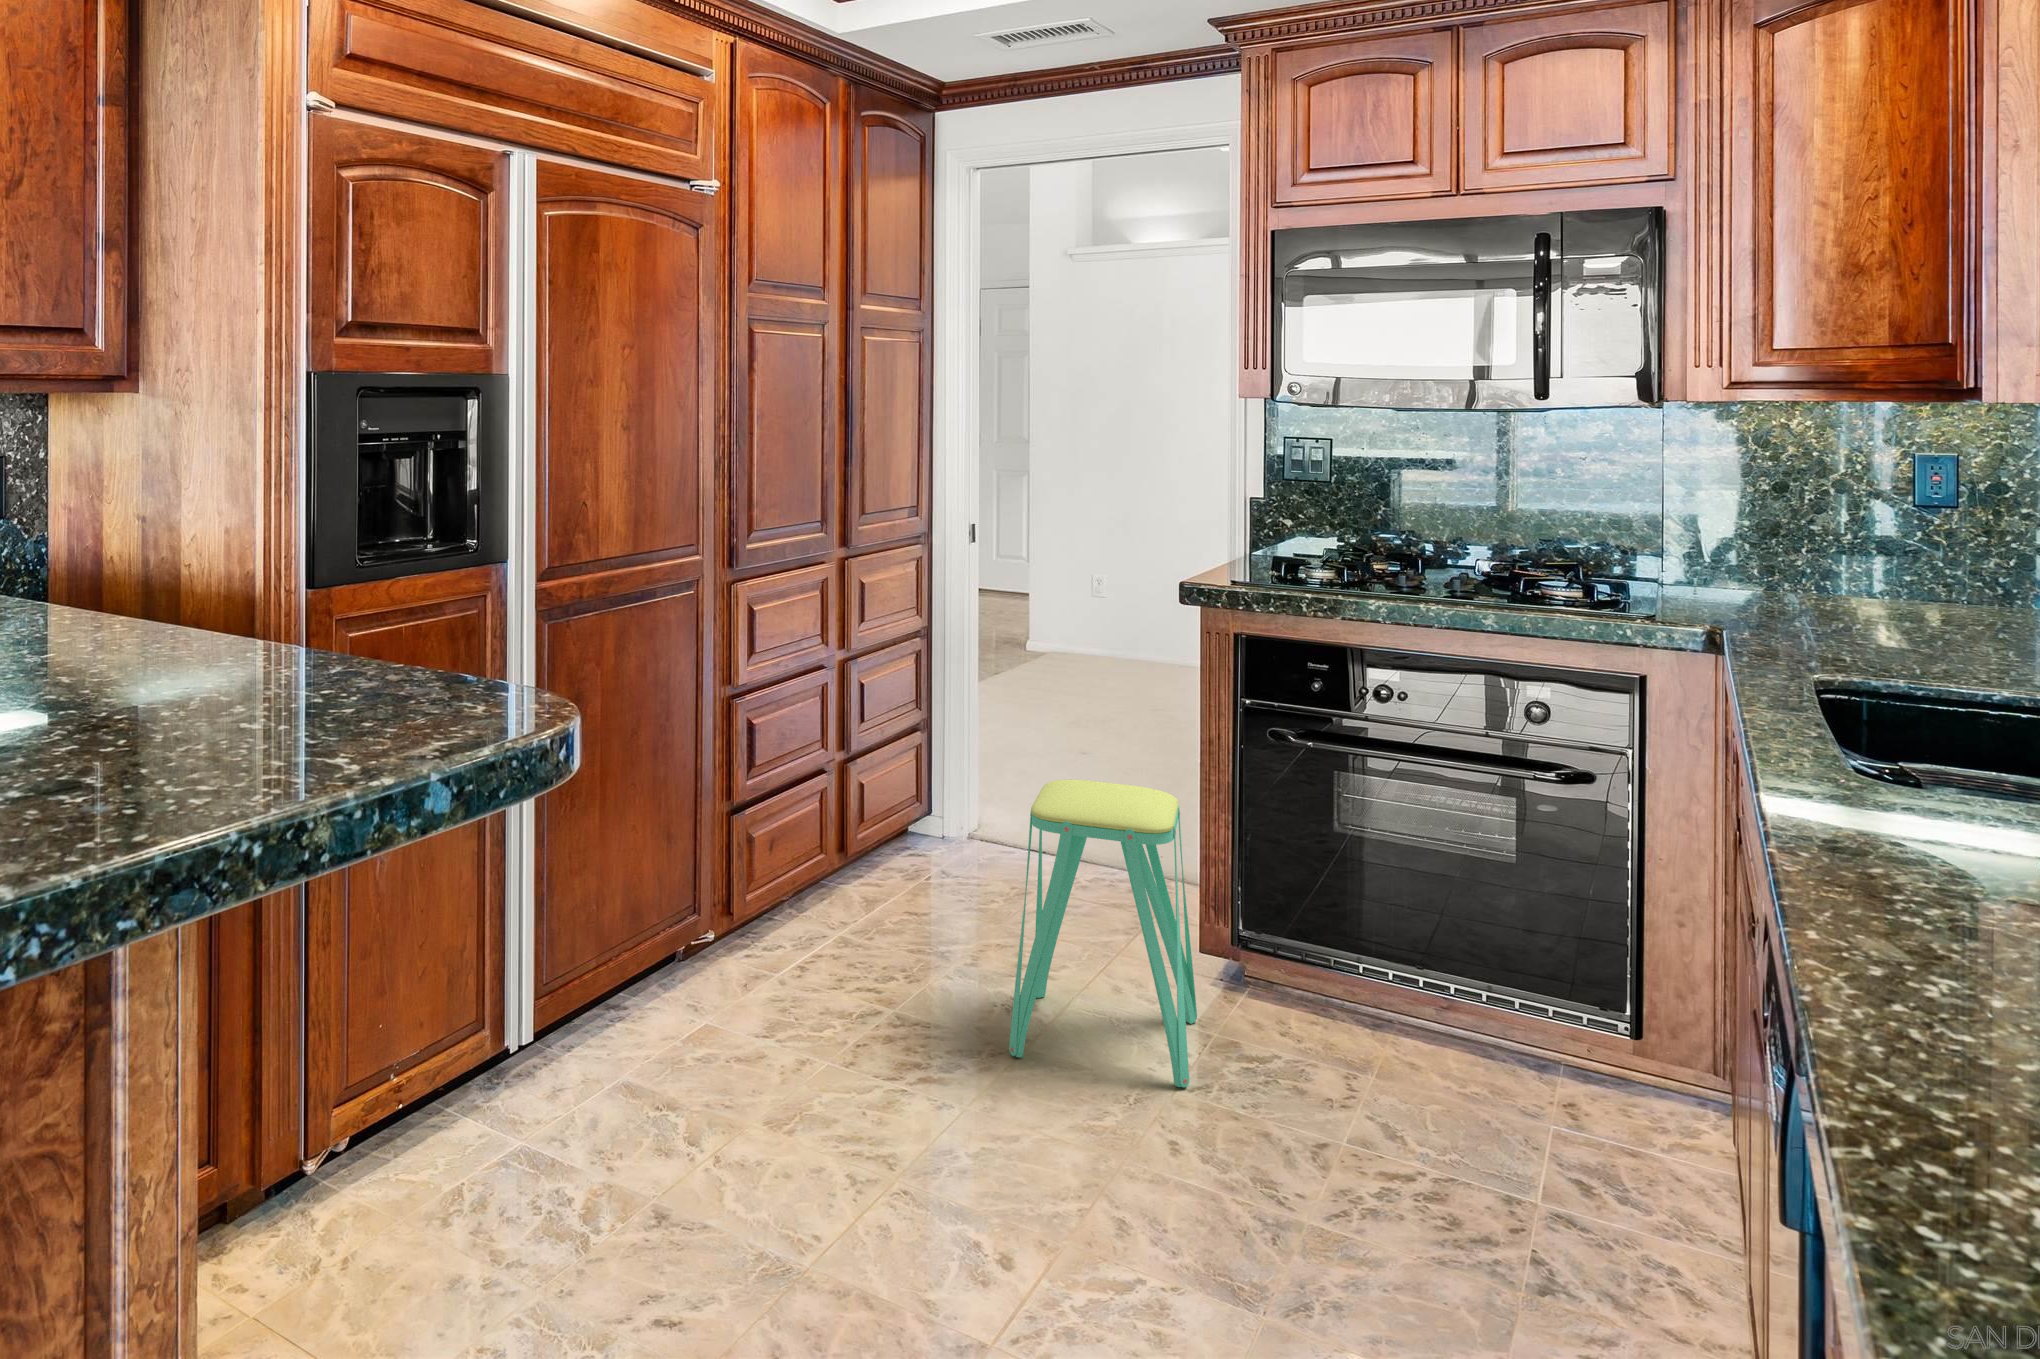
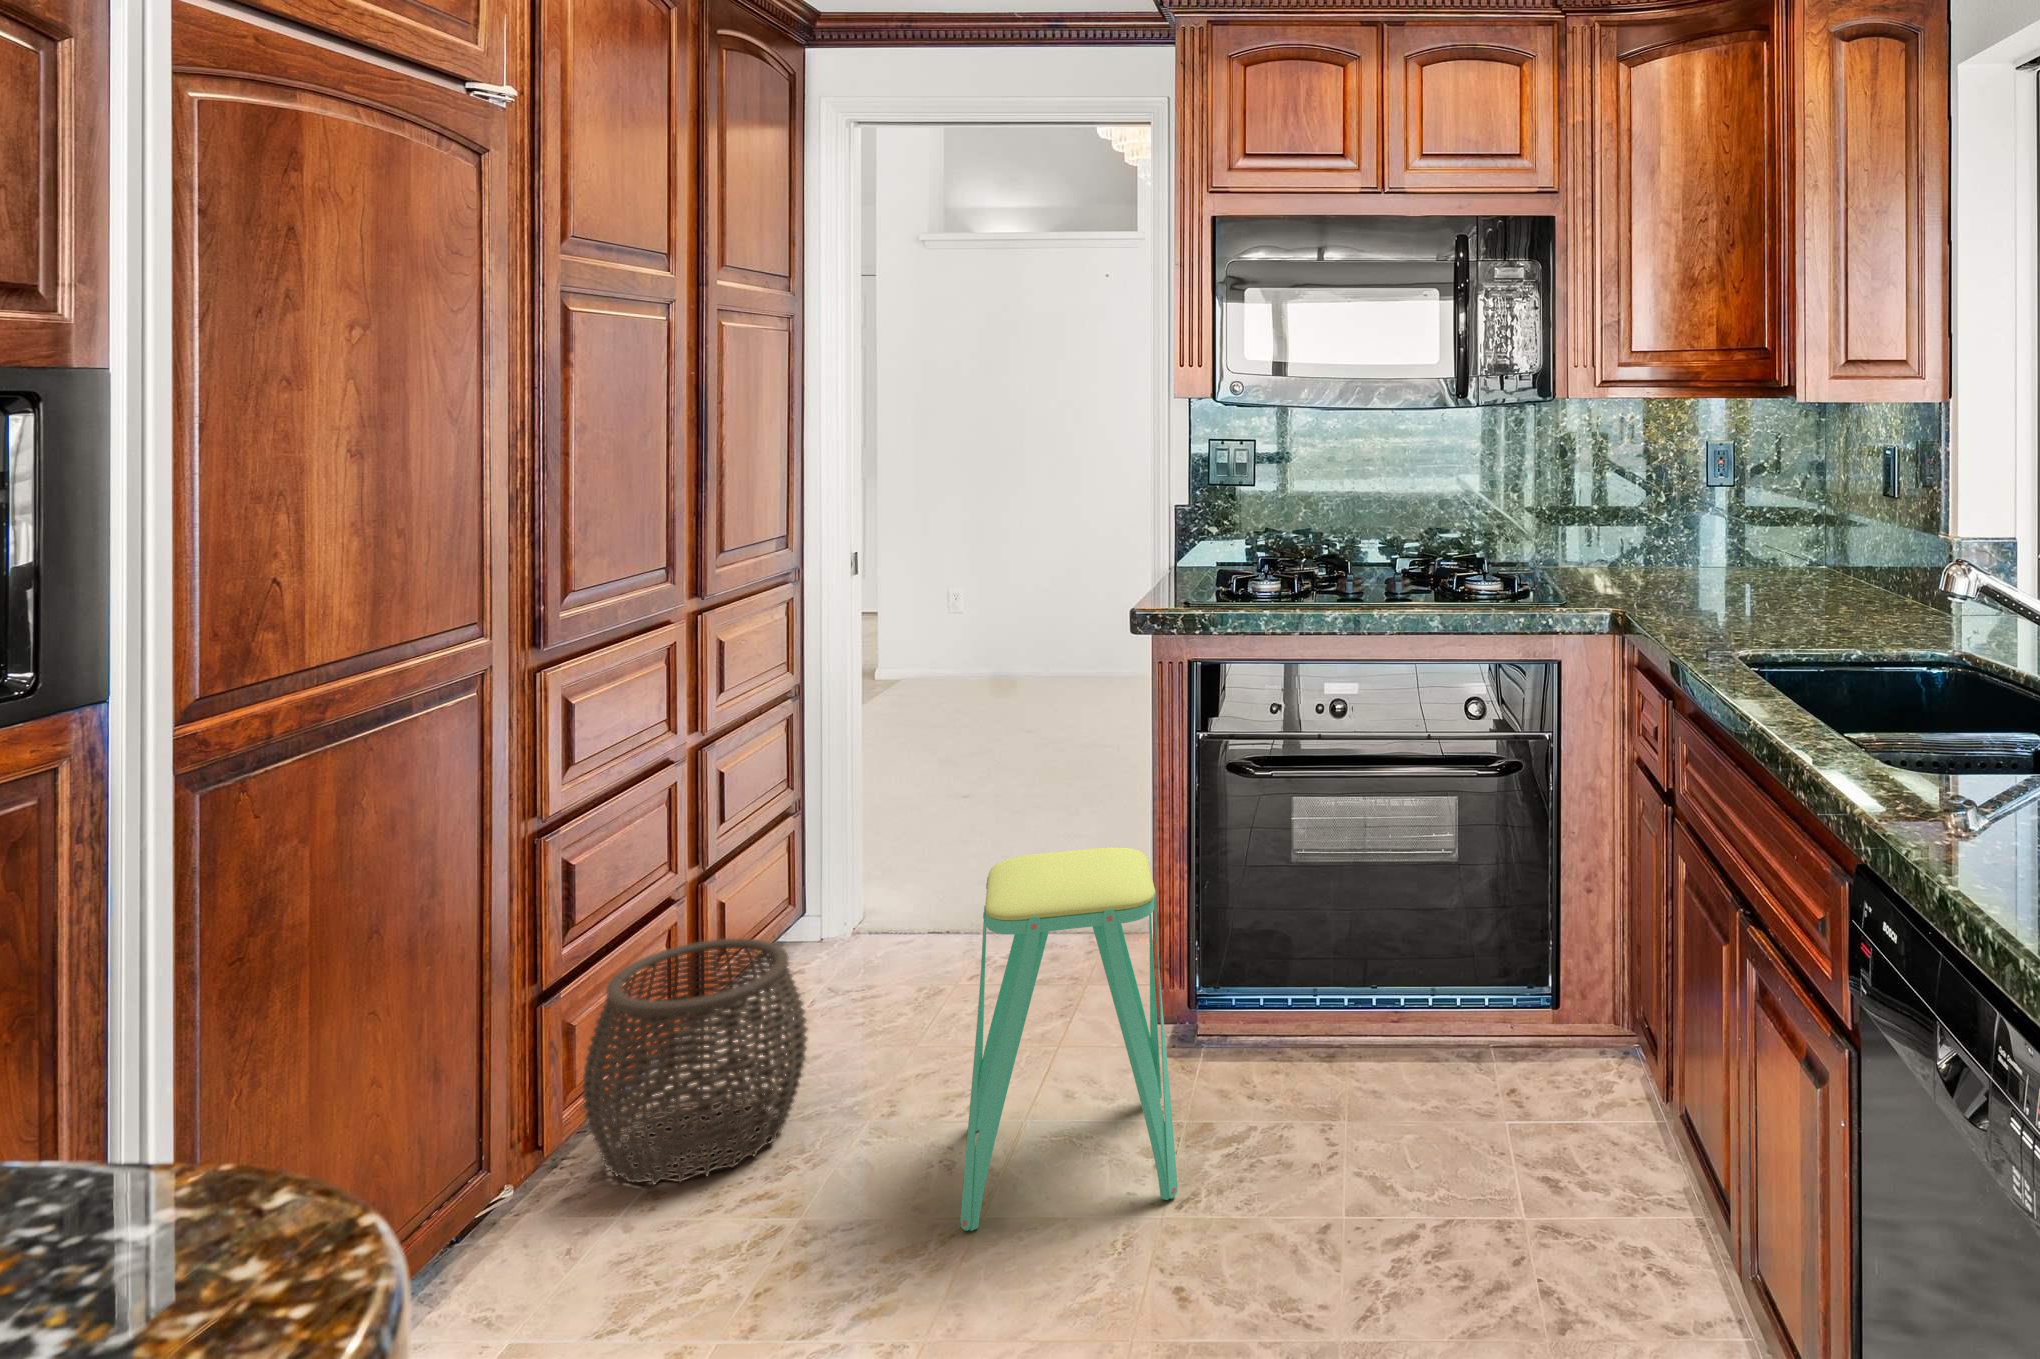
woven basket: none [764,803,916,969] -> present [582,939,808,1184]

